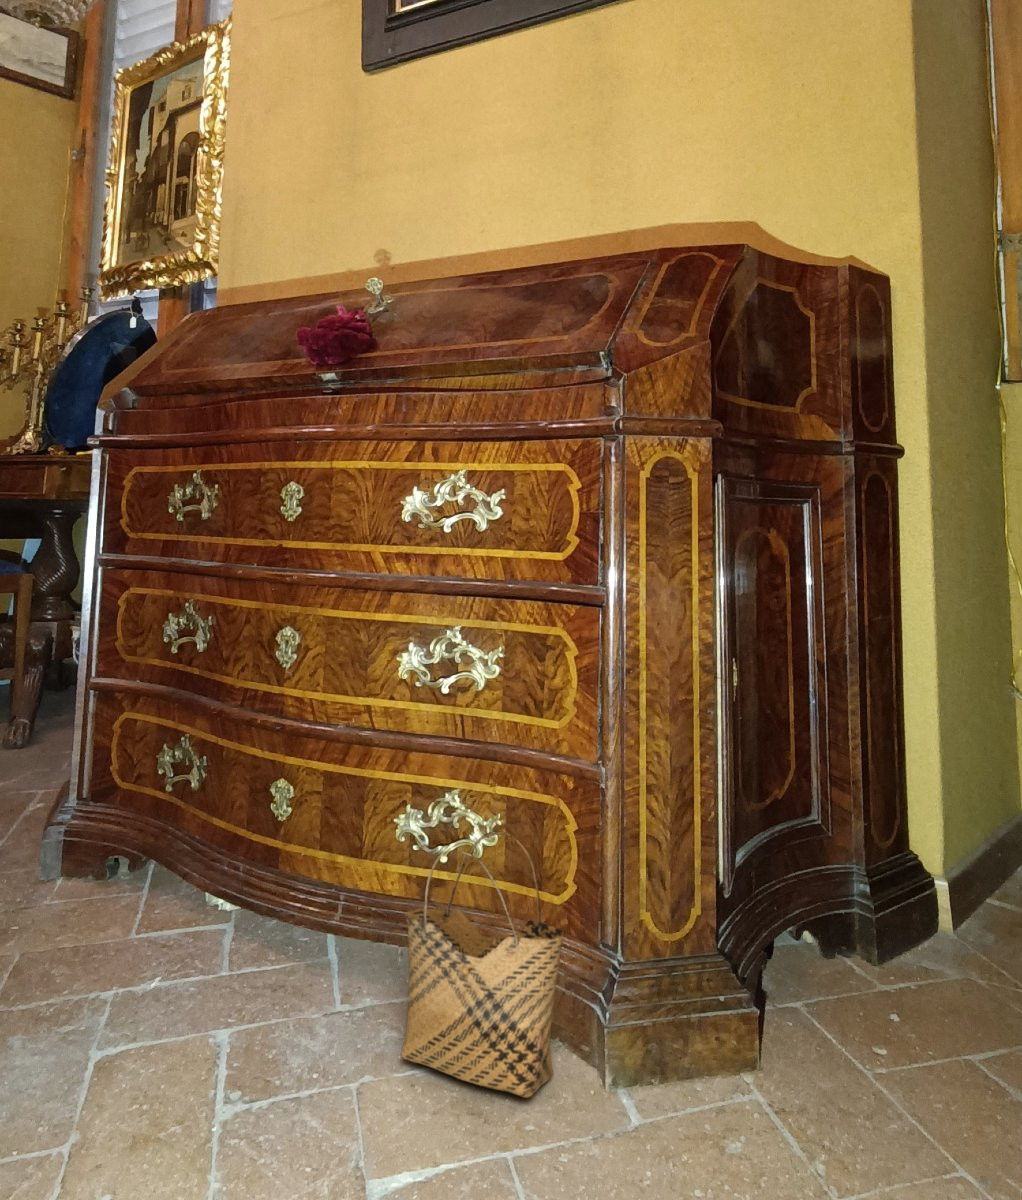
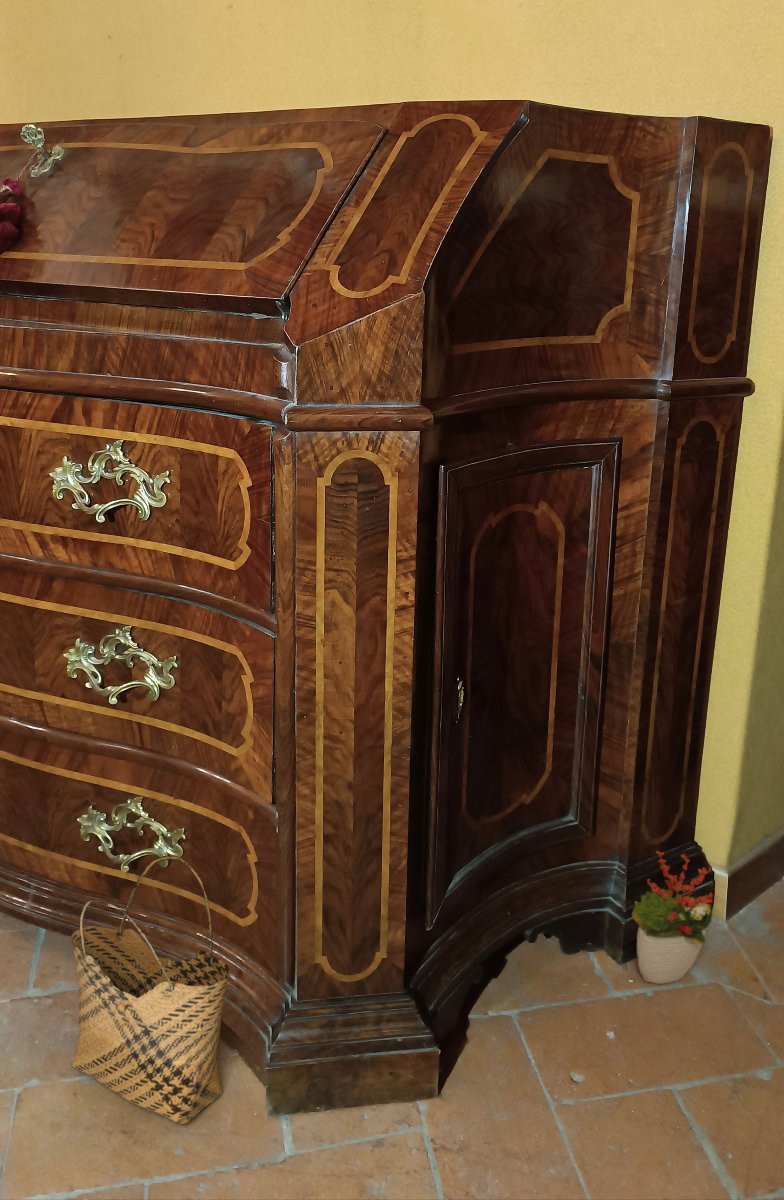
decorative plant: none [882,843,954,977] -> present [632,851,712,984]

